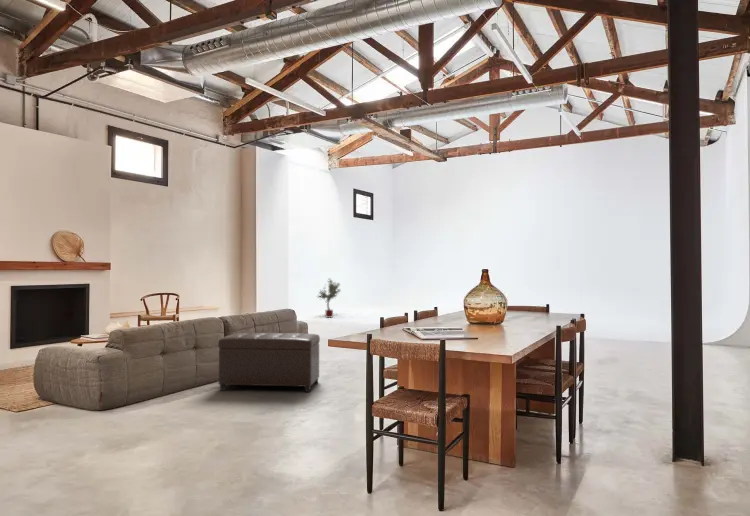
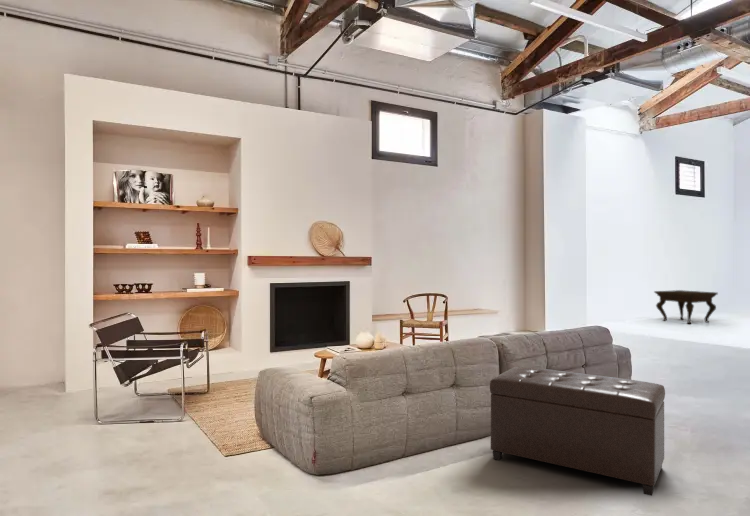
potted tree: present [319,280,340,317] -> none [623,274,659,326]
side table: none [339,290,380,315] -> present [655,290,718,324]

